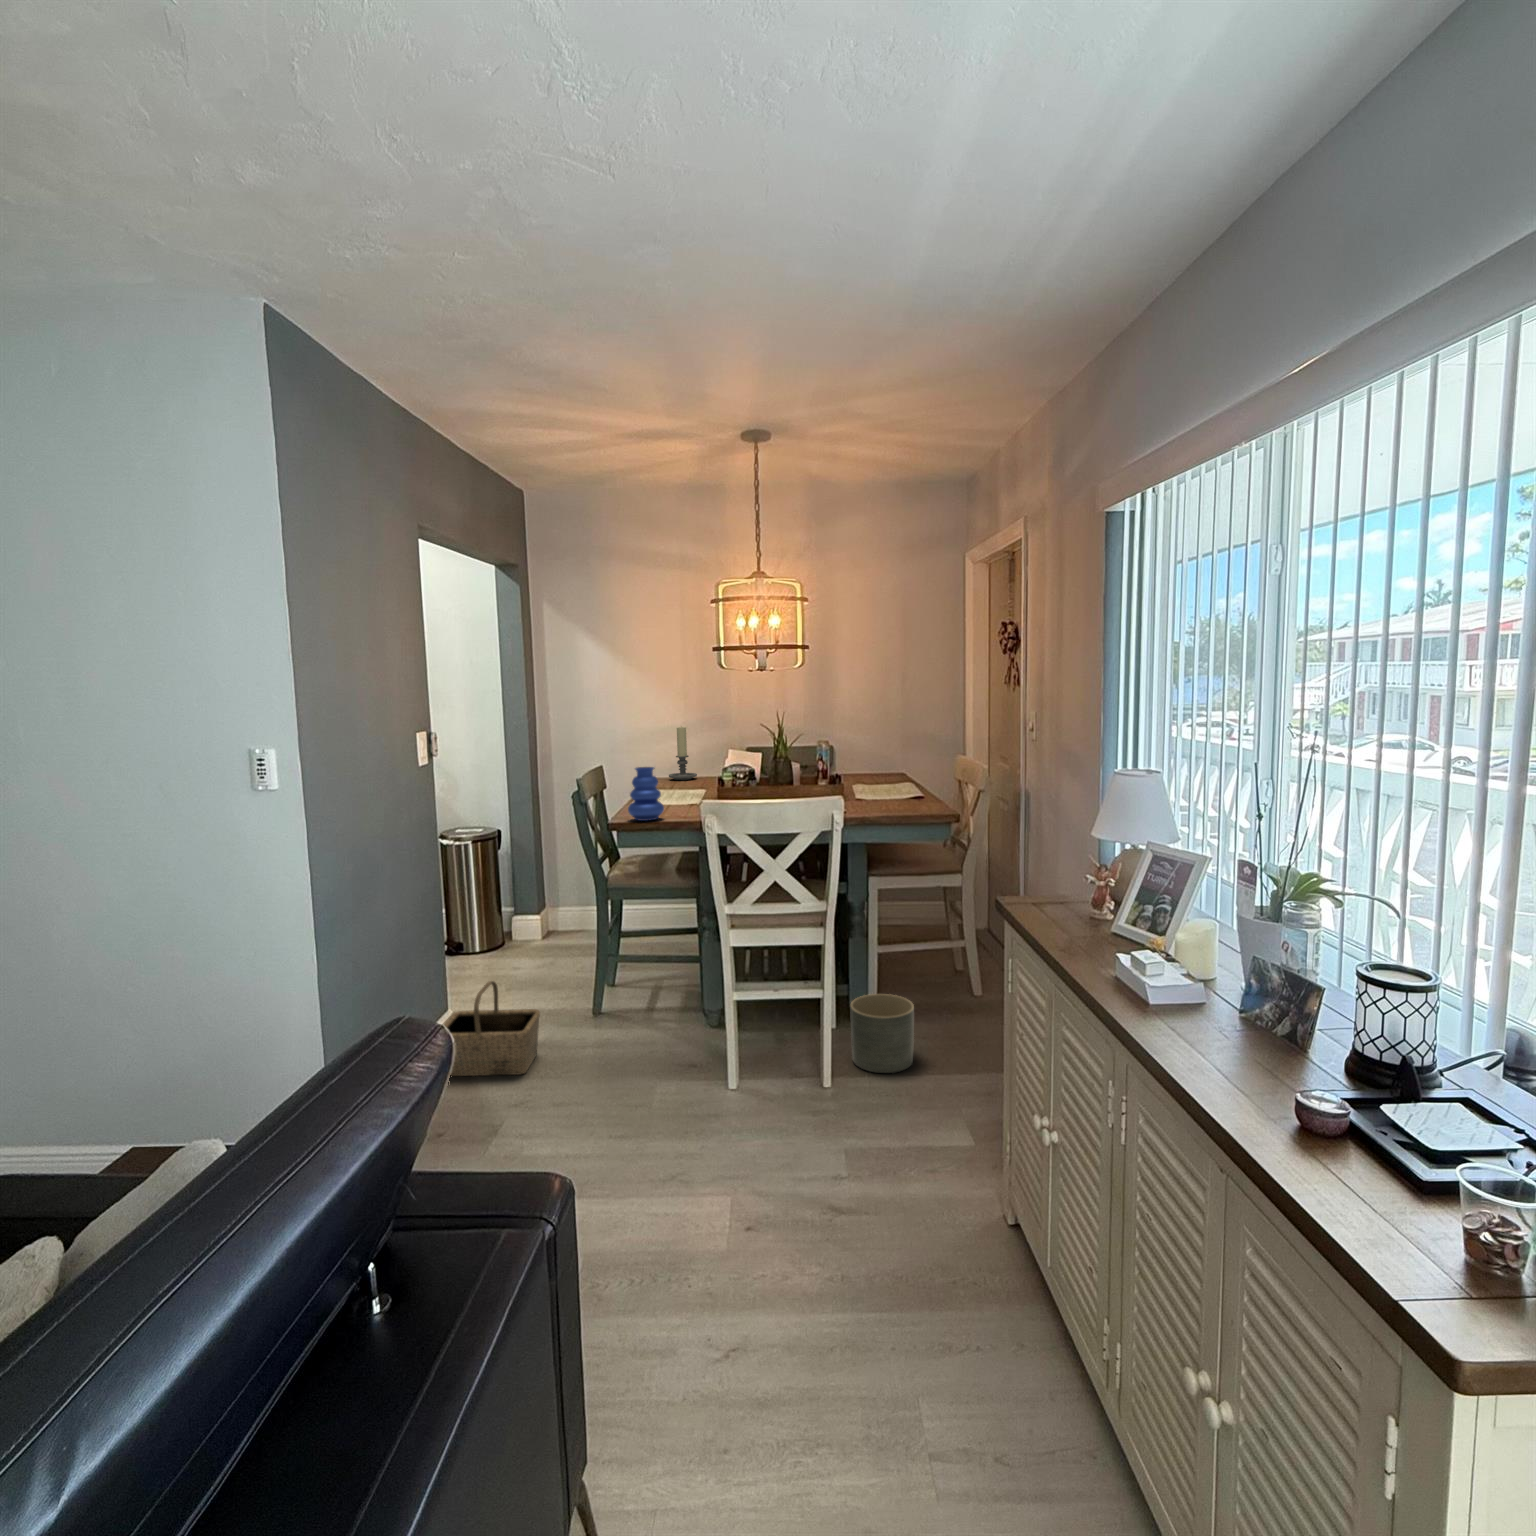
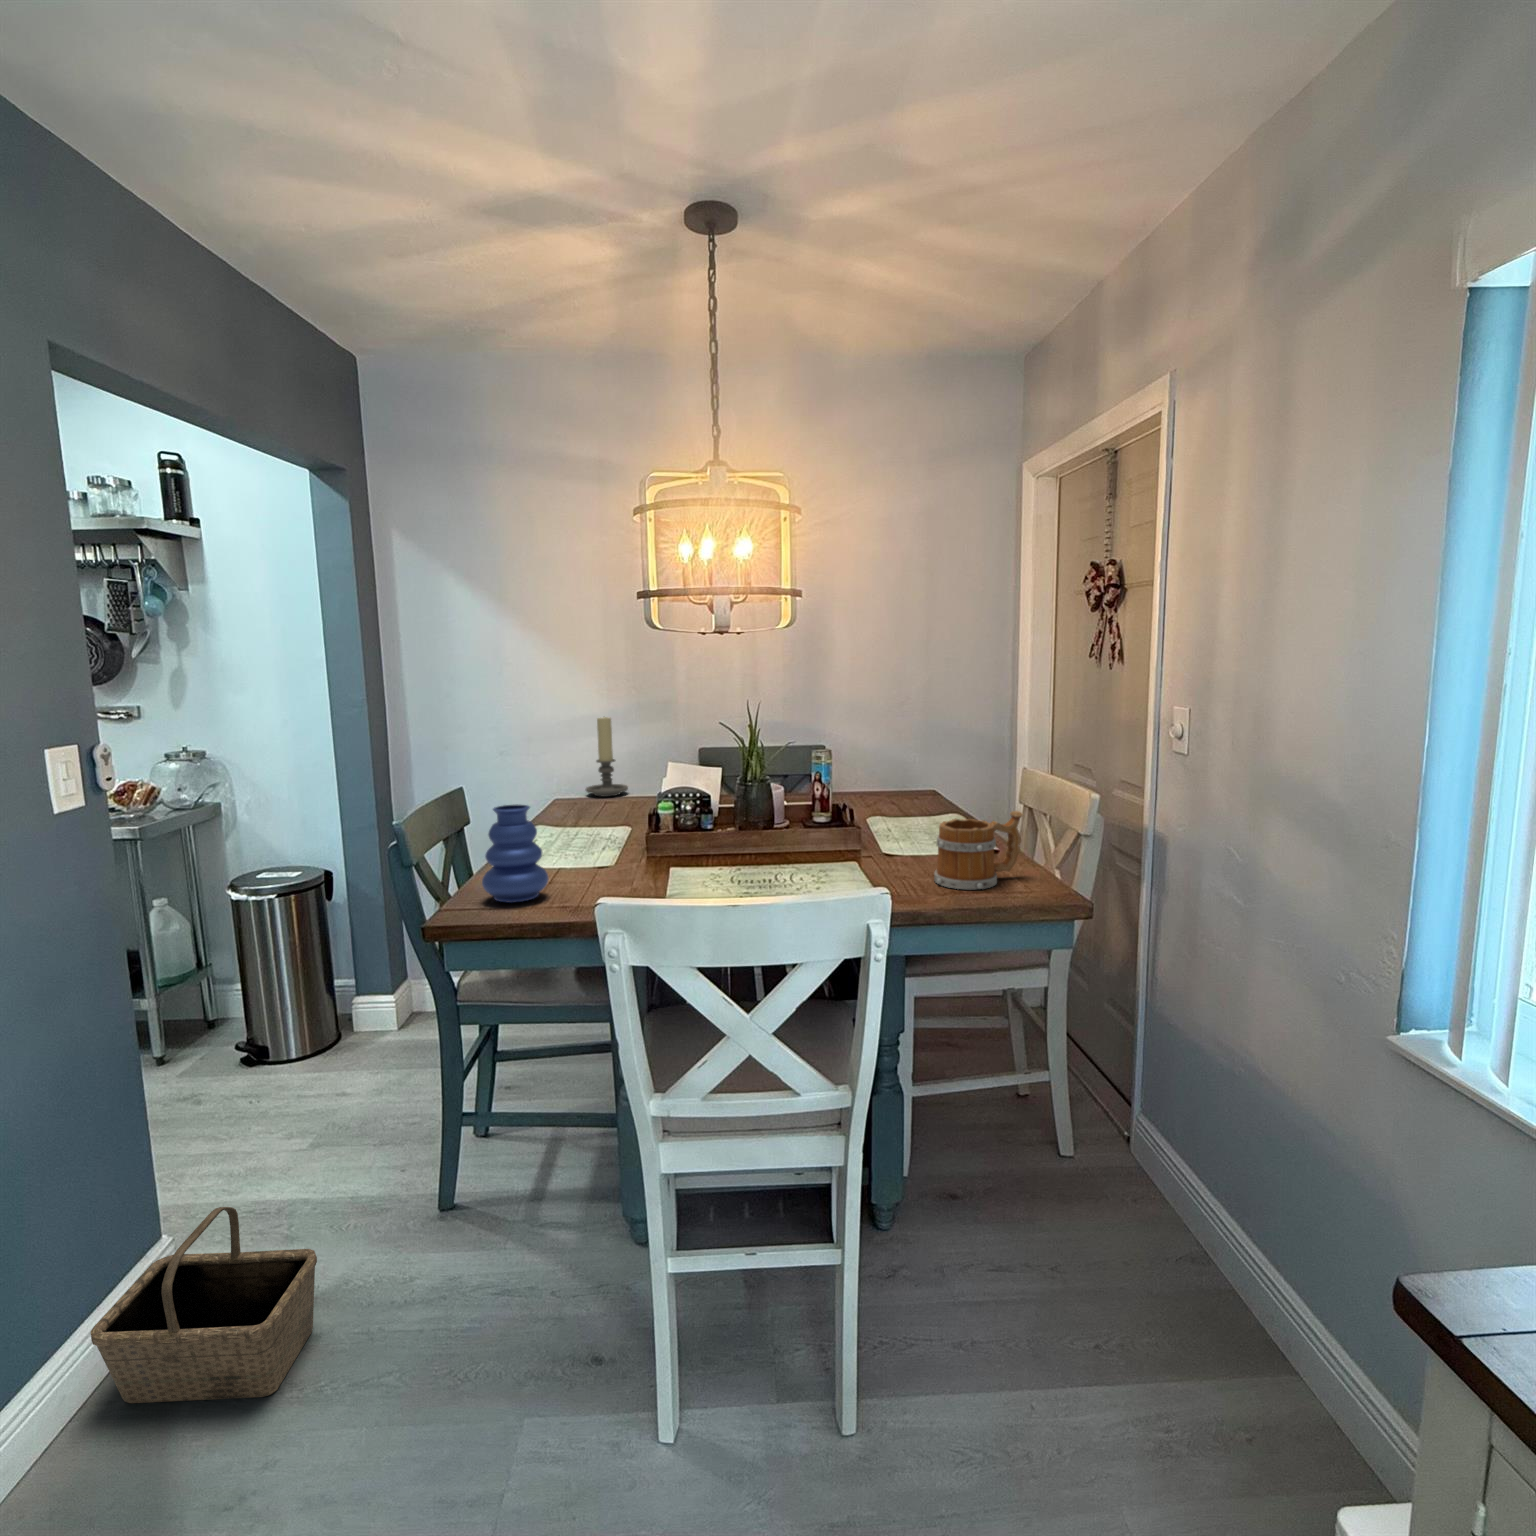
mug: none [884,771,935,814] -> present [934,811,1023,889]
planter: present [851,994,914,1073] -> none [883,1216,1001,1390]

